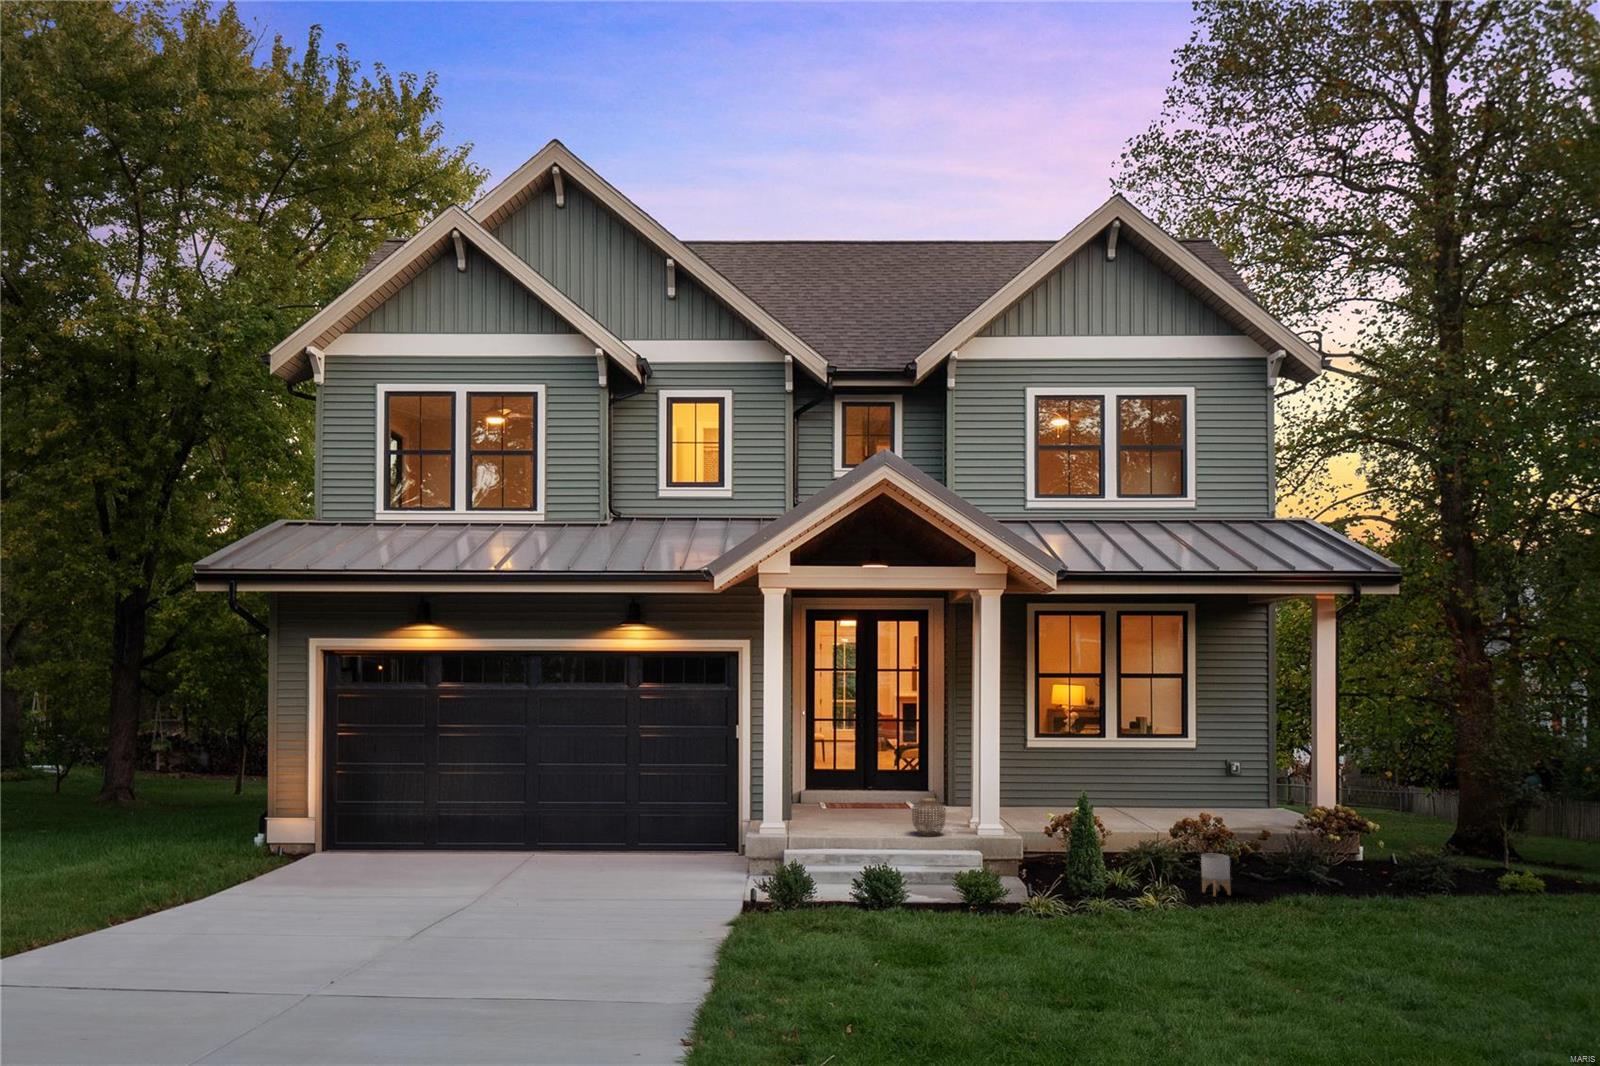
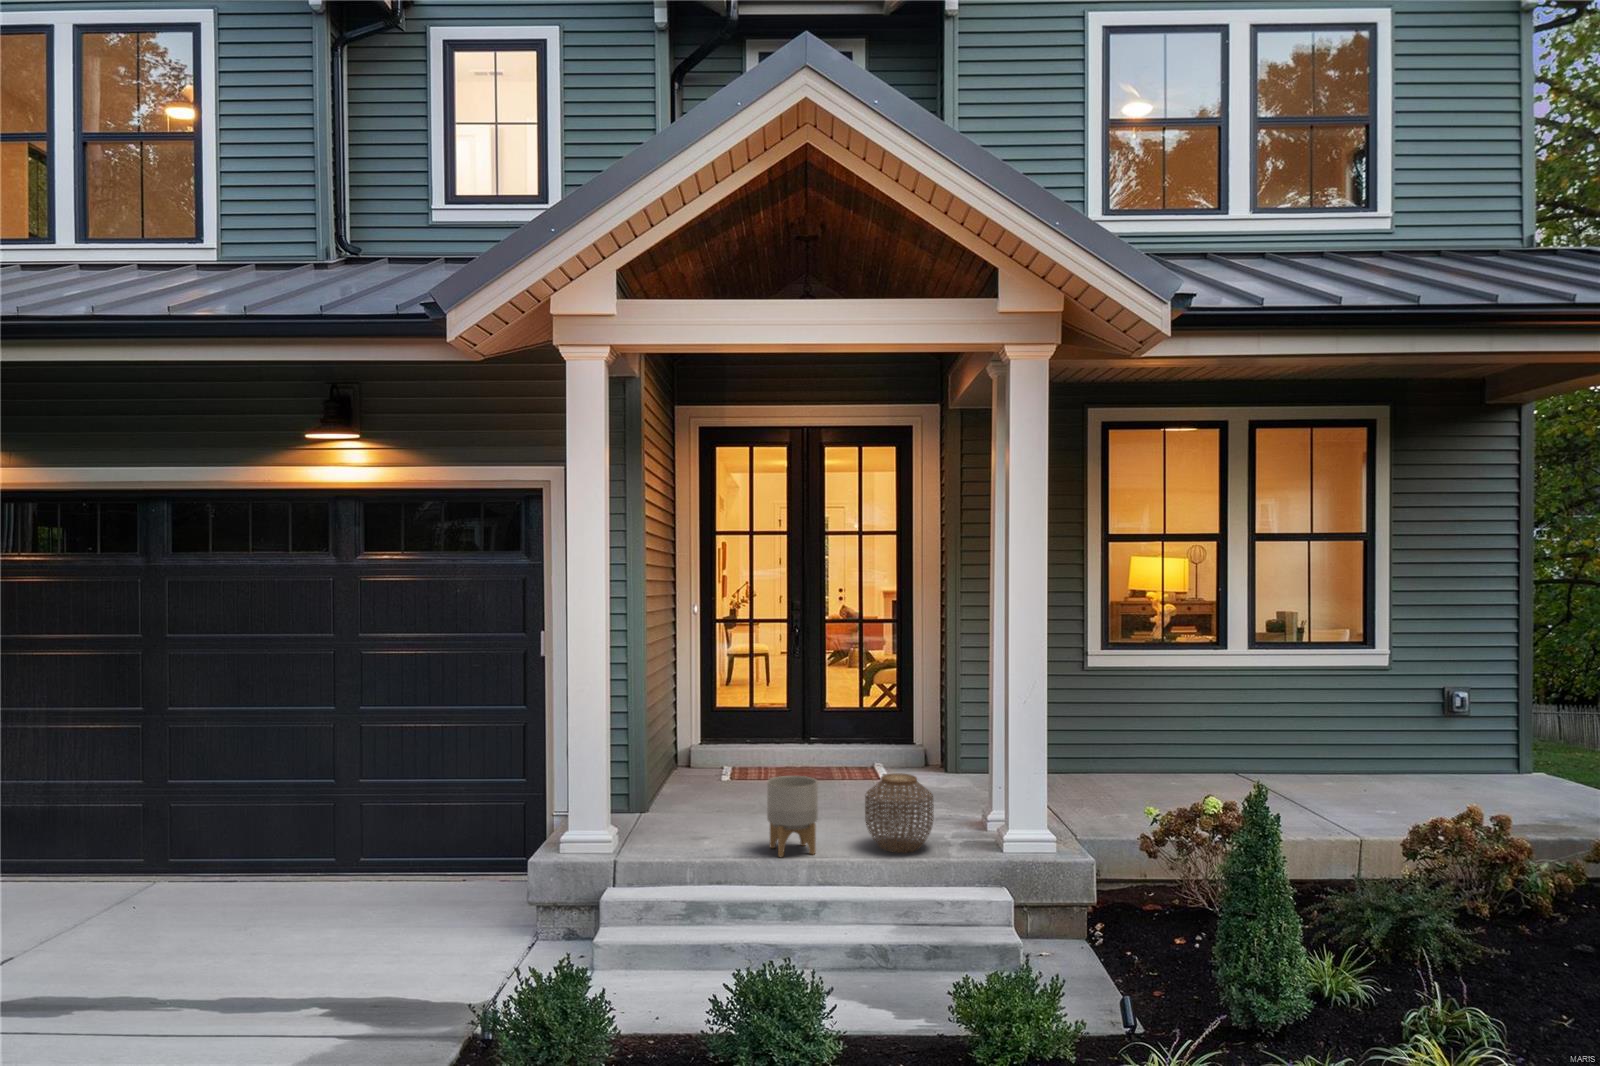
planter: present [1201,853,1231,896] -> present [767,776,818,857]

